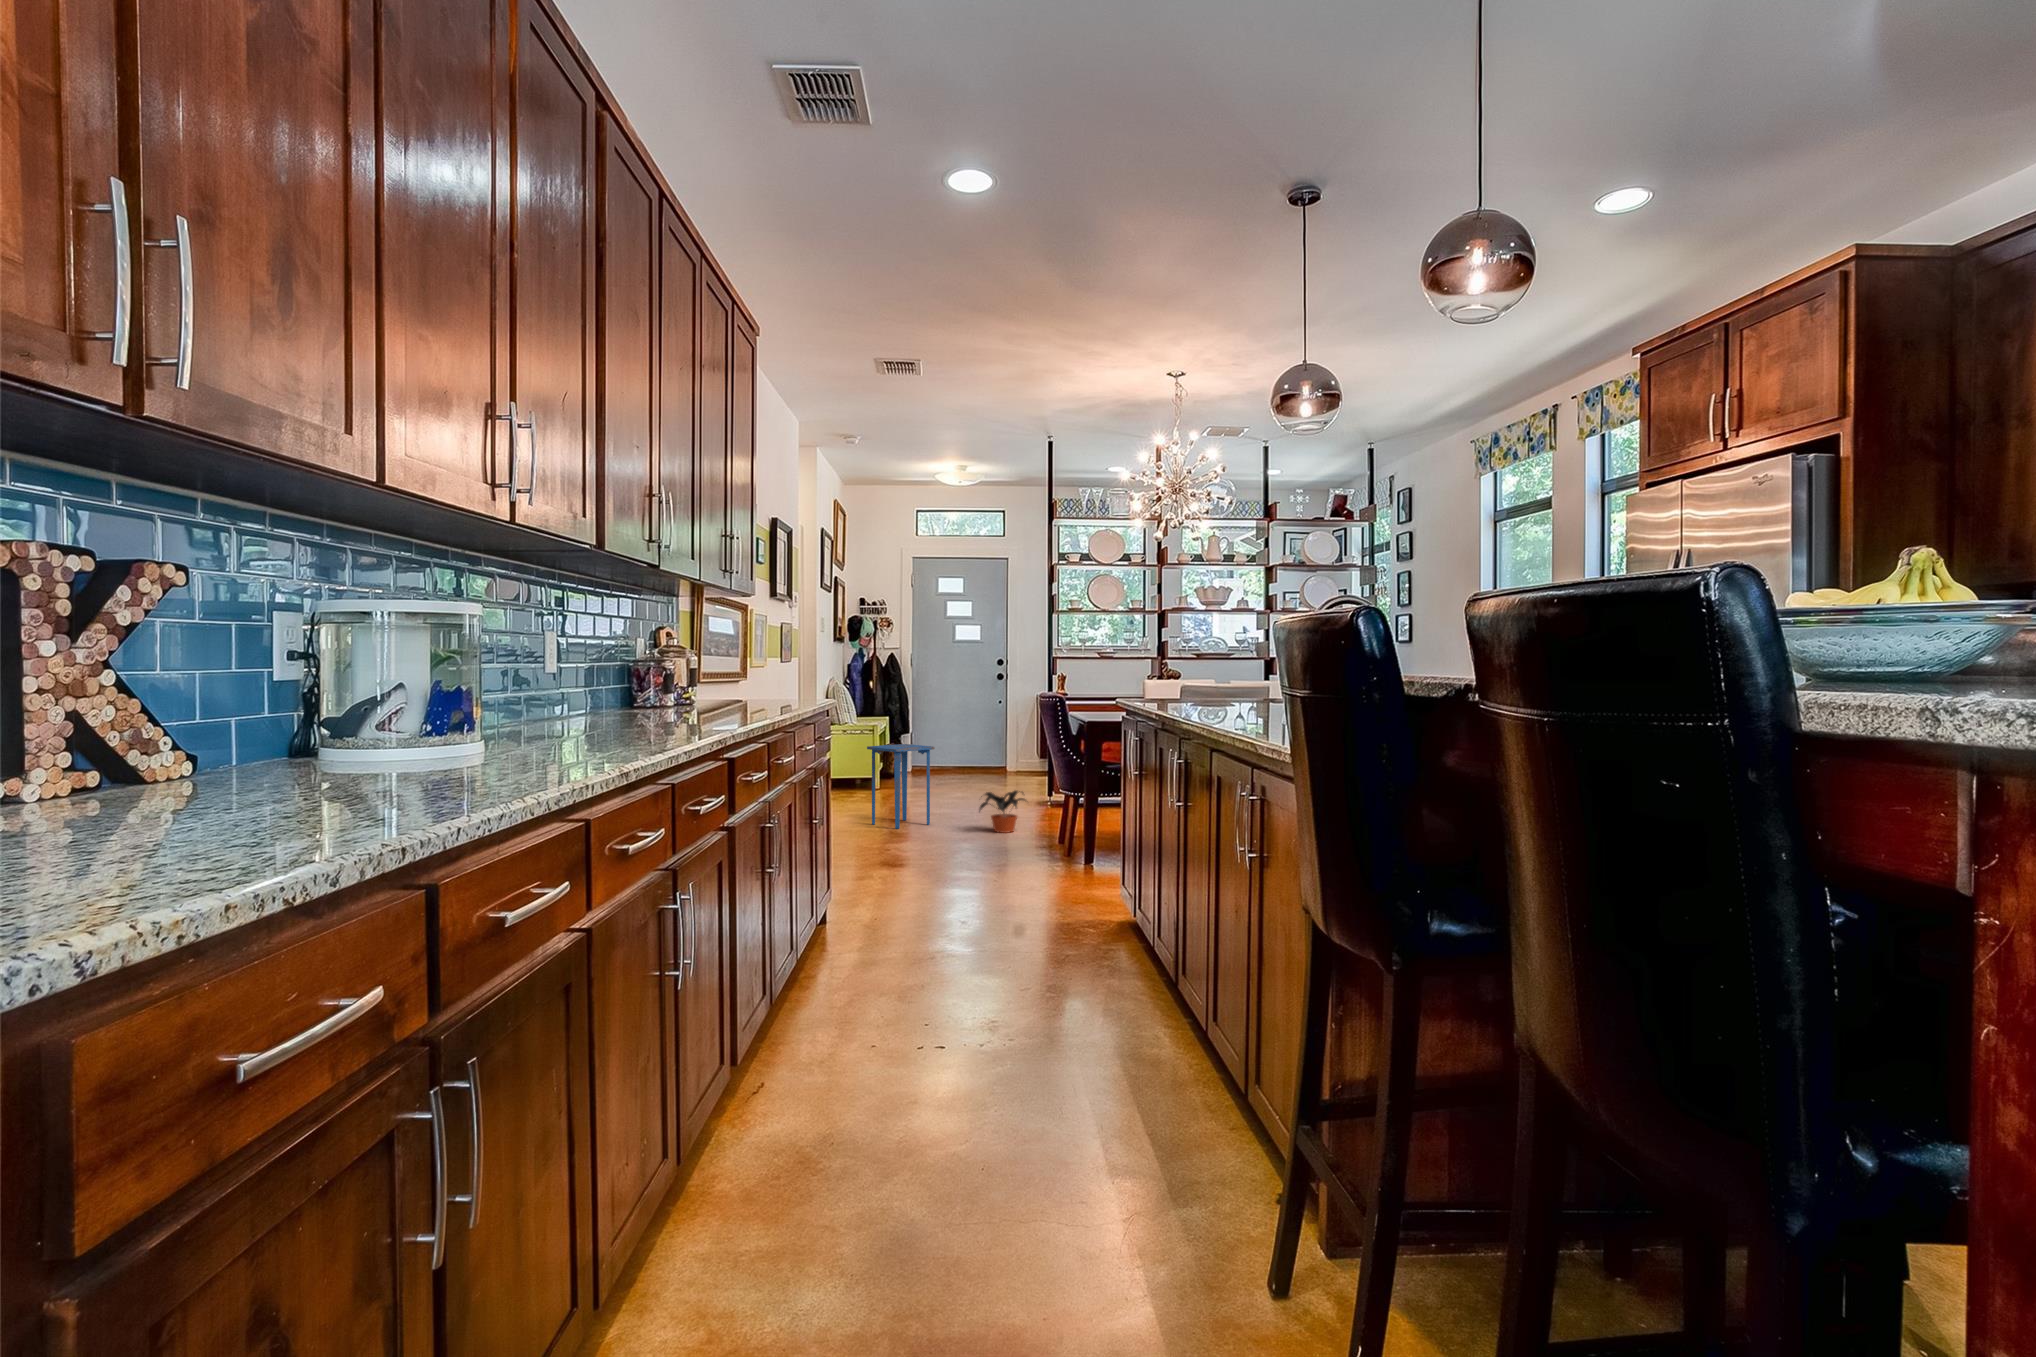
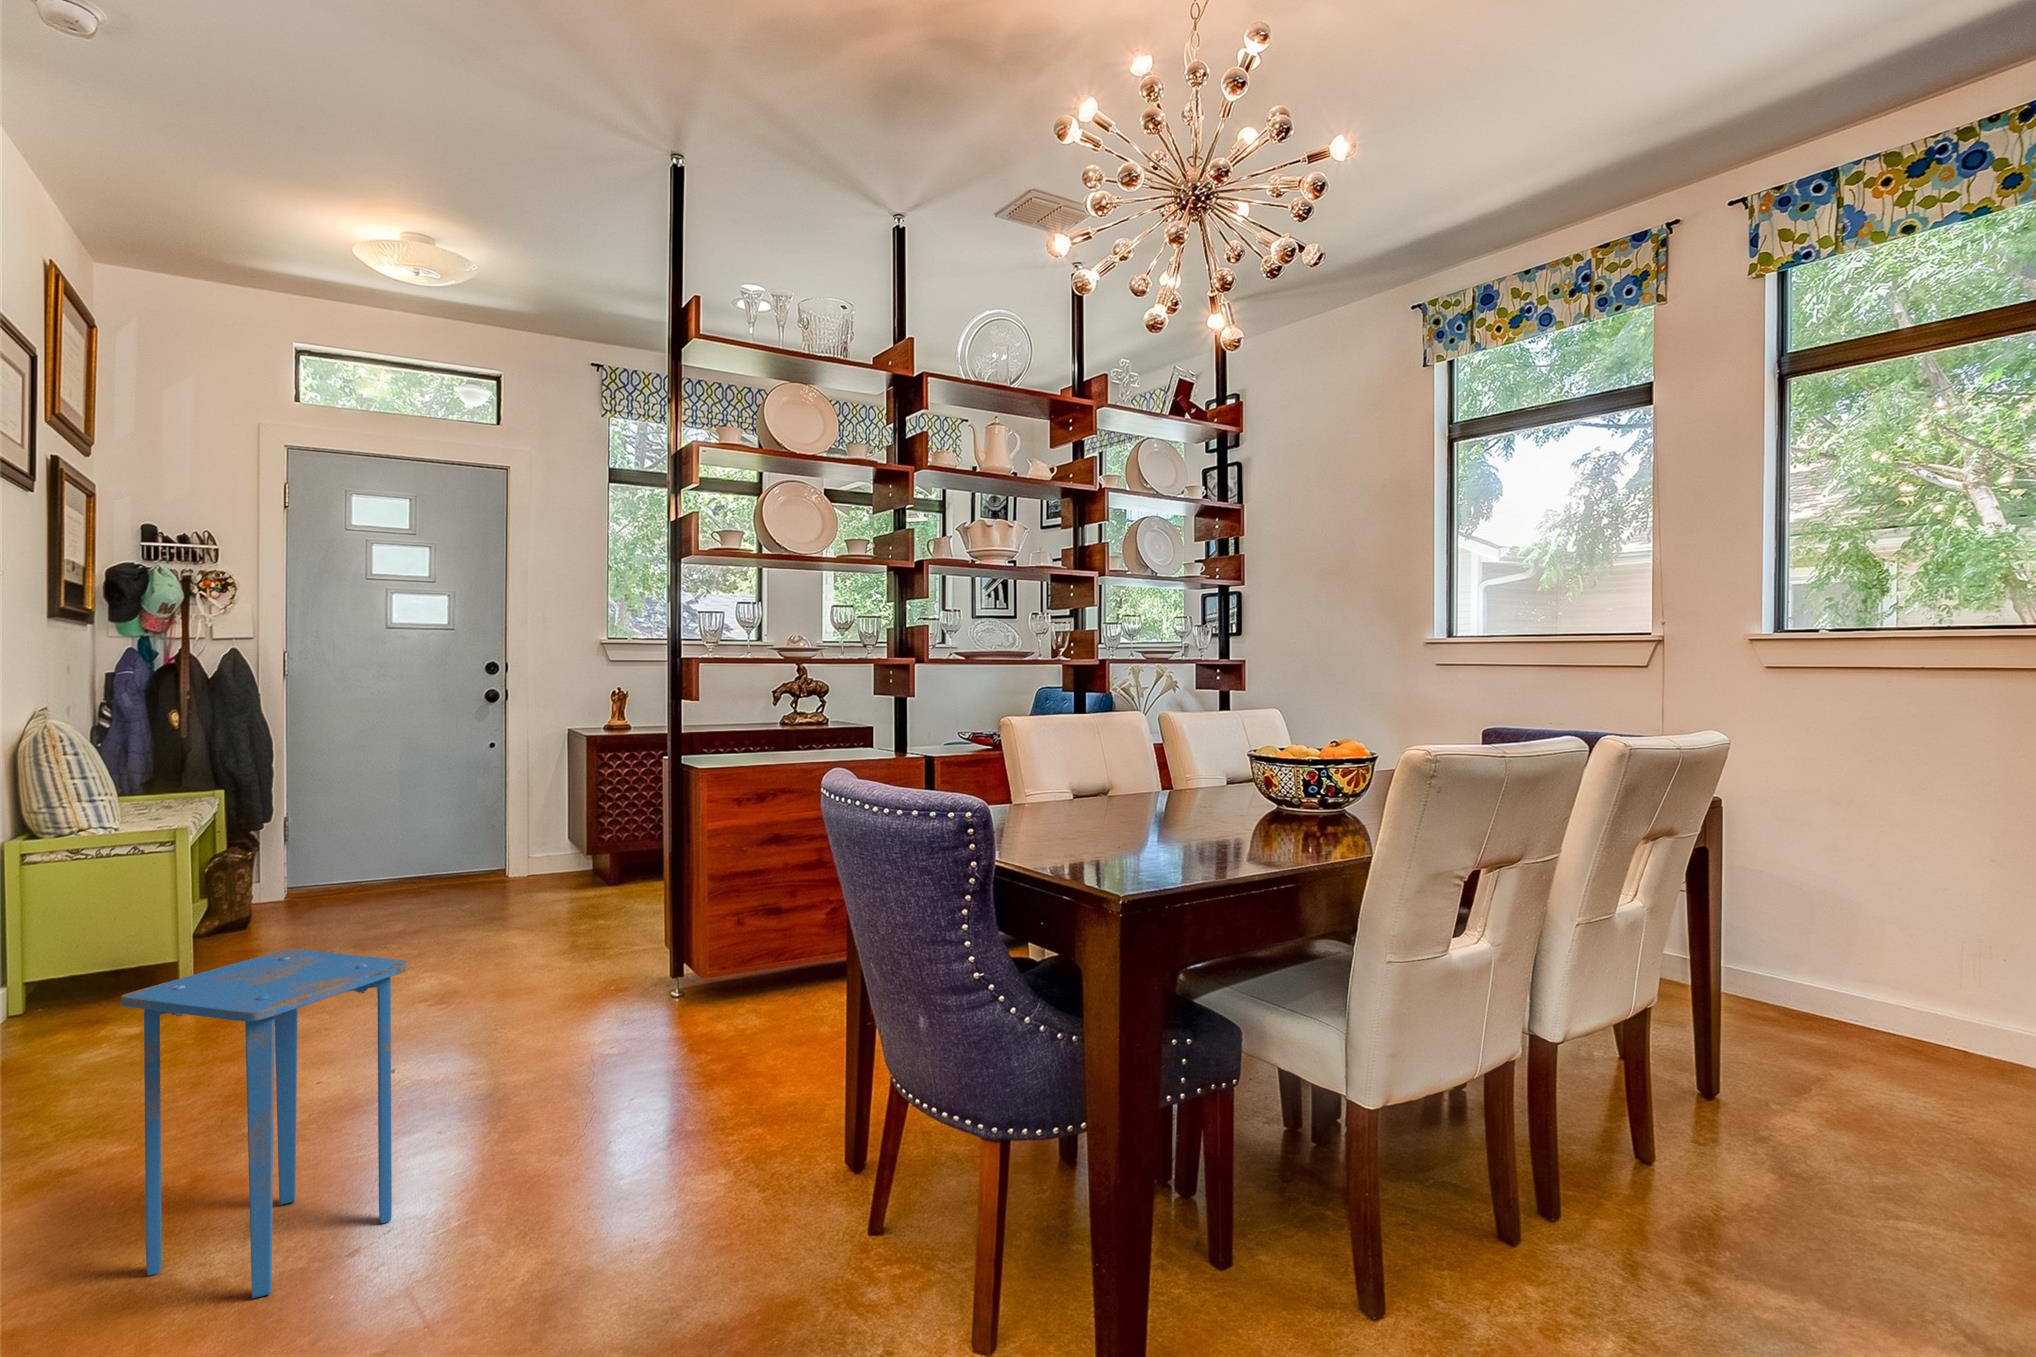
potted plant: present [980,790,1026,833] -> none [582,1069,753,1232]

